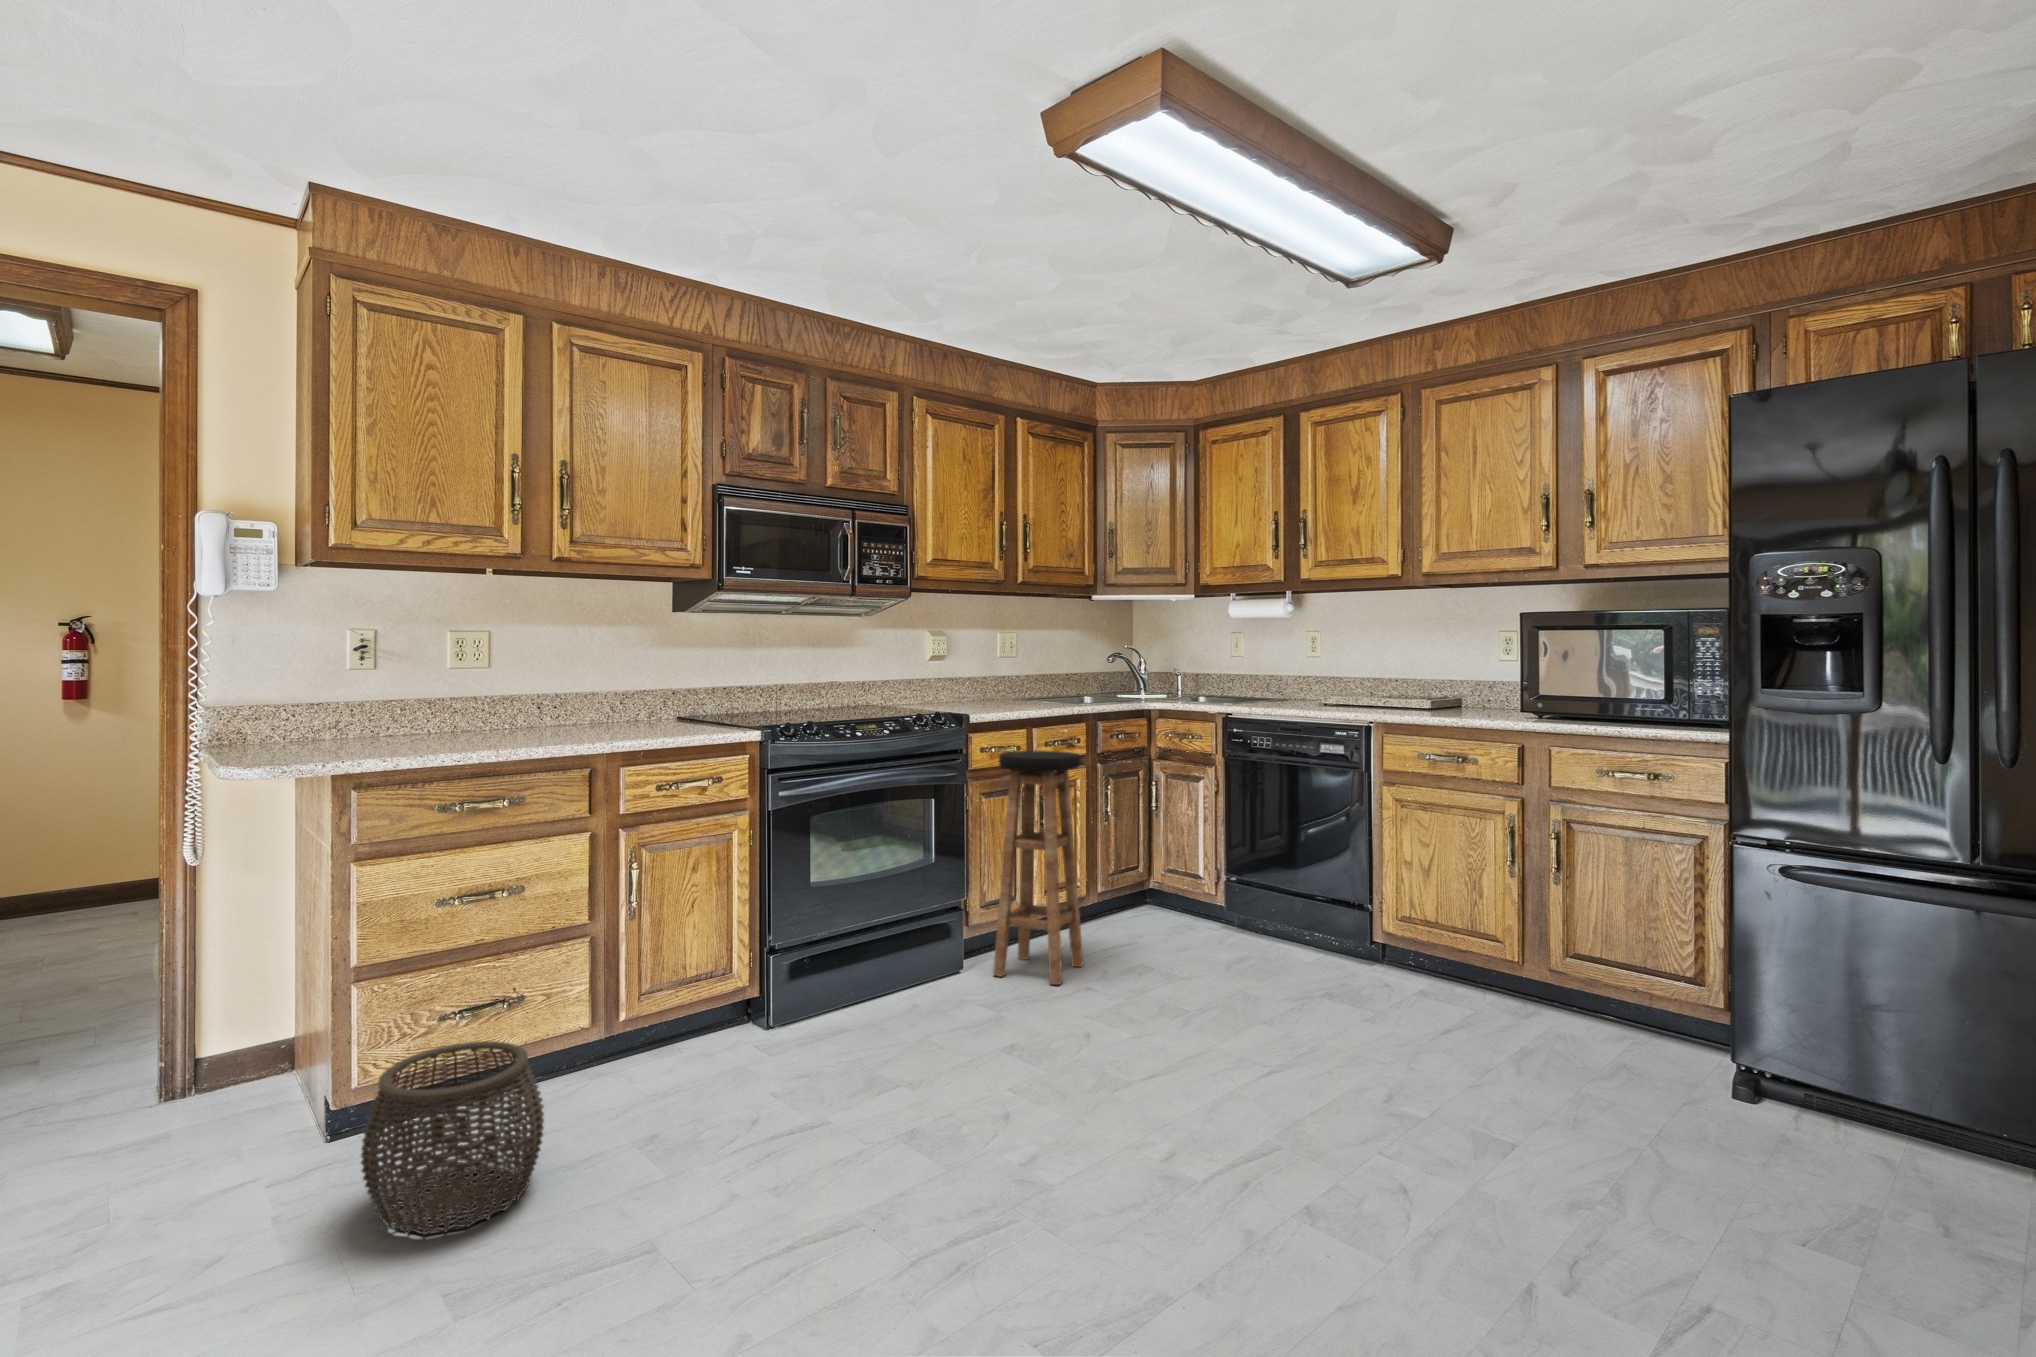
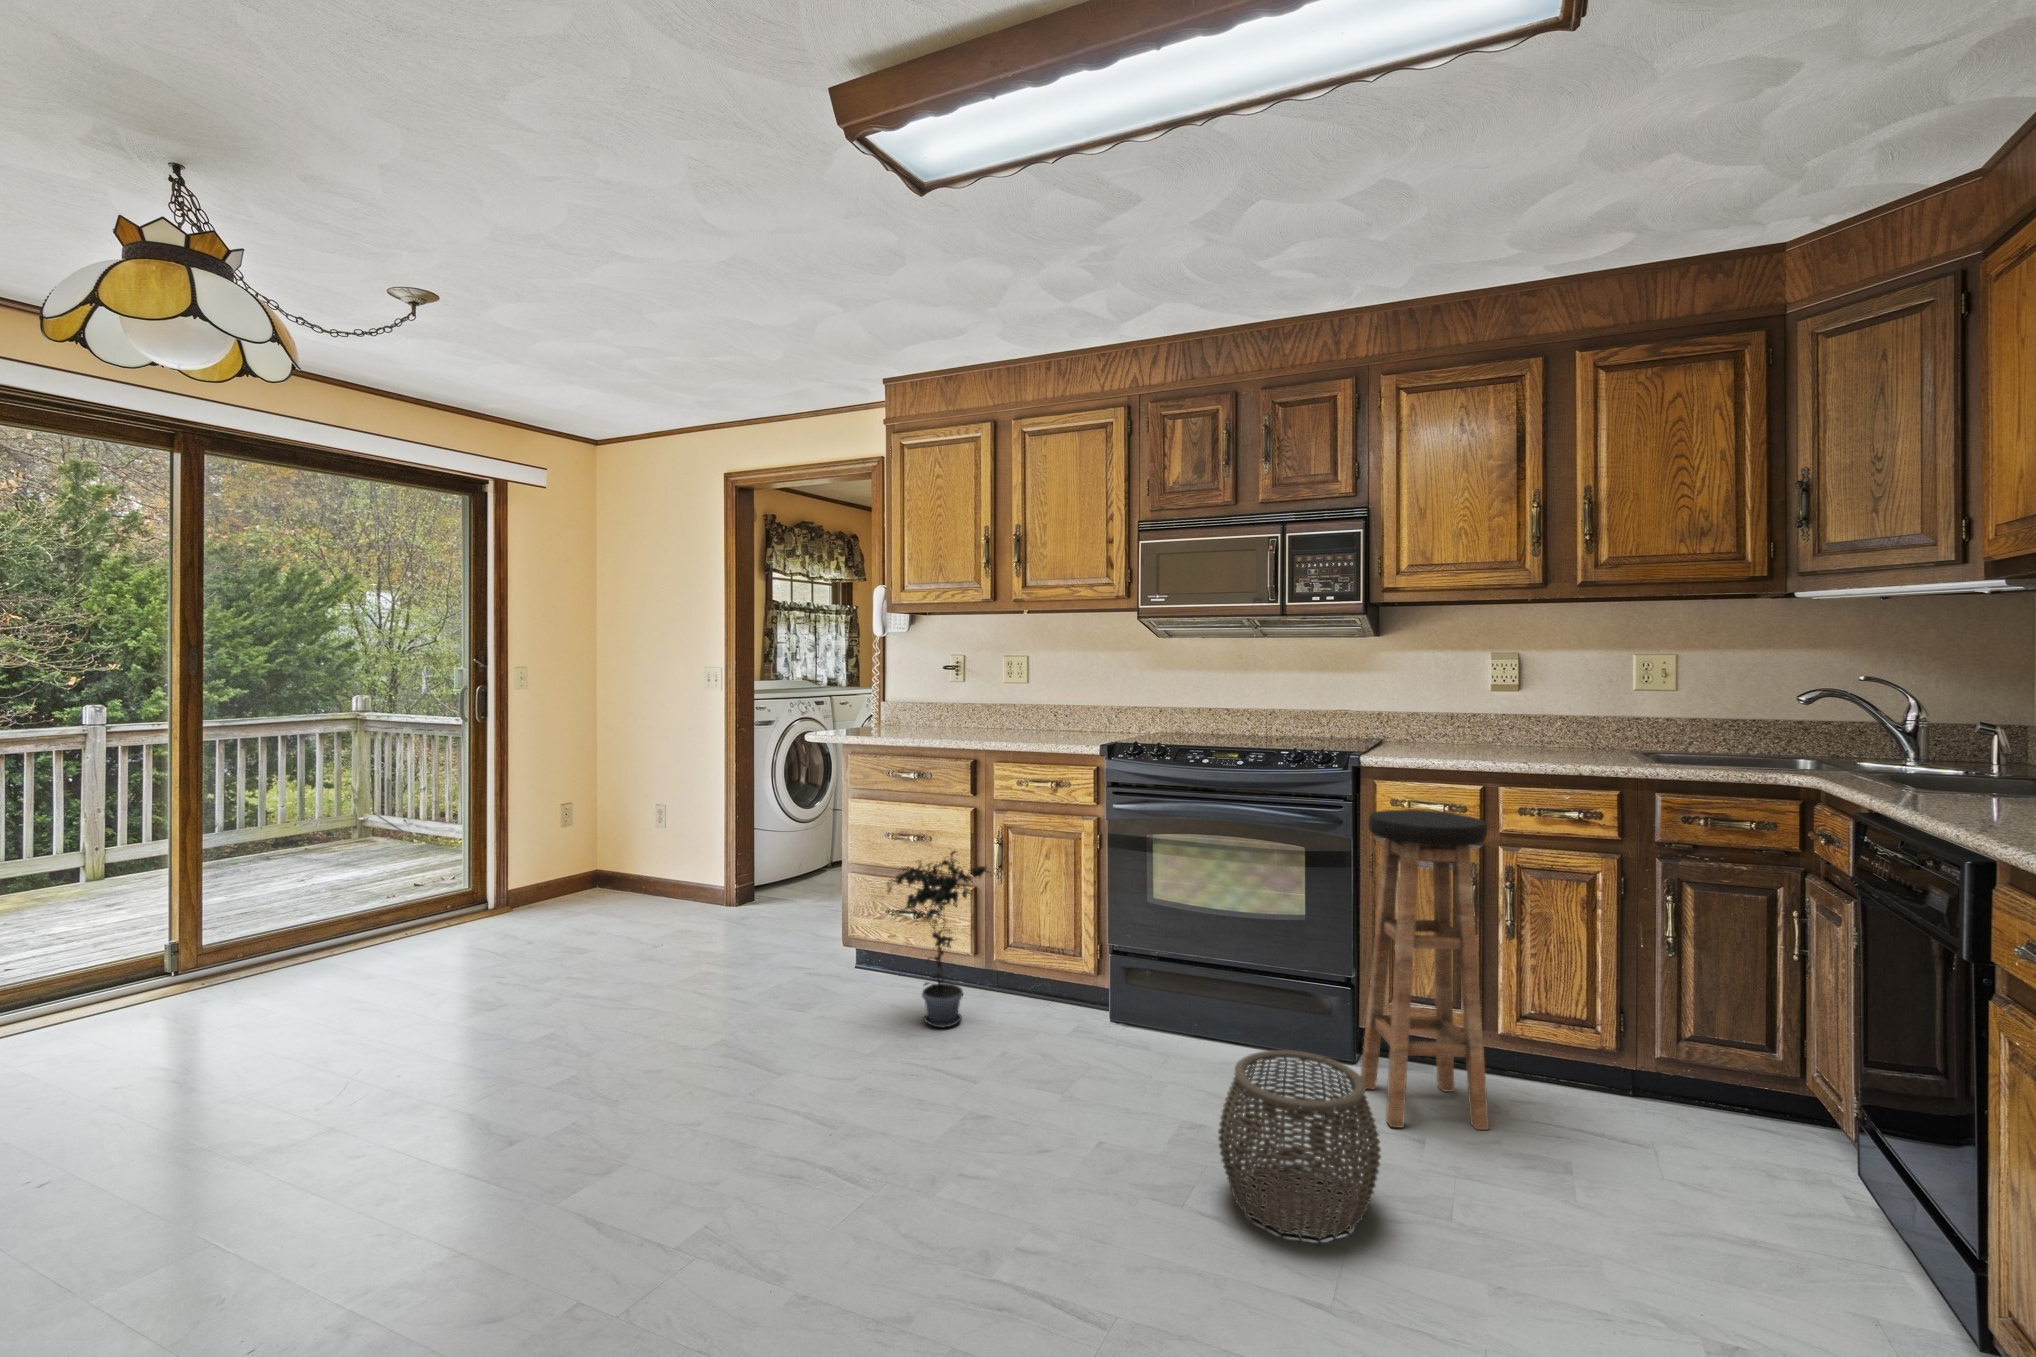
potted plant: none [592,874,694,1109] -> present [887,851,992,1027]
woven basket: present [361,1041,544,1235] -> present [1218,1050,1381,1239]

